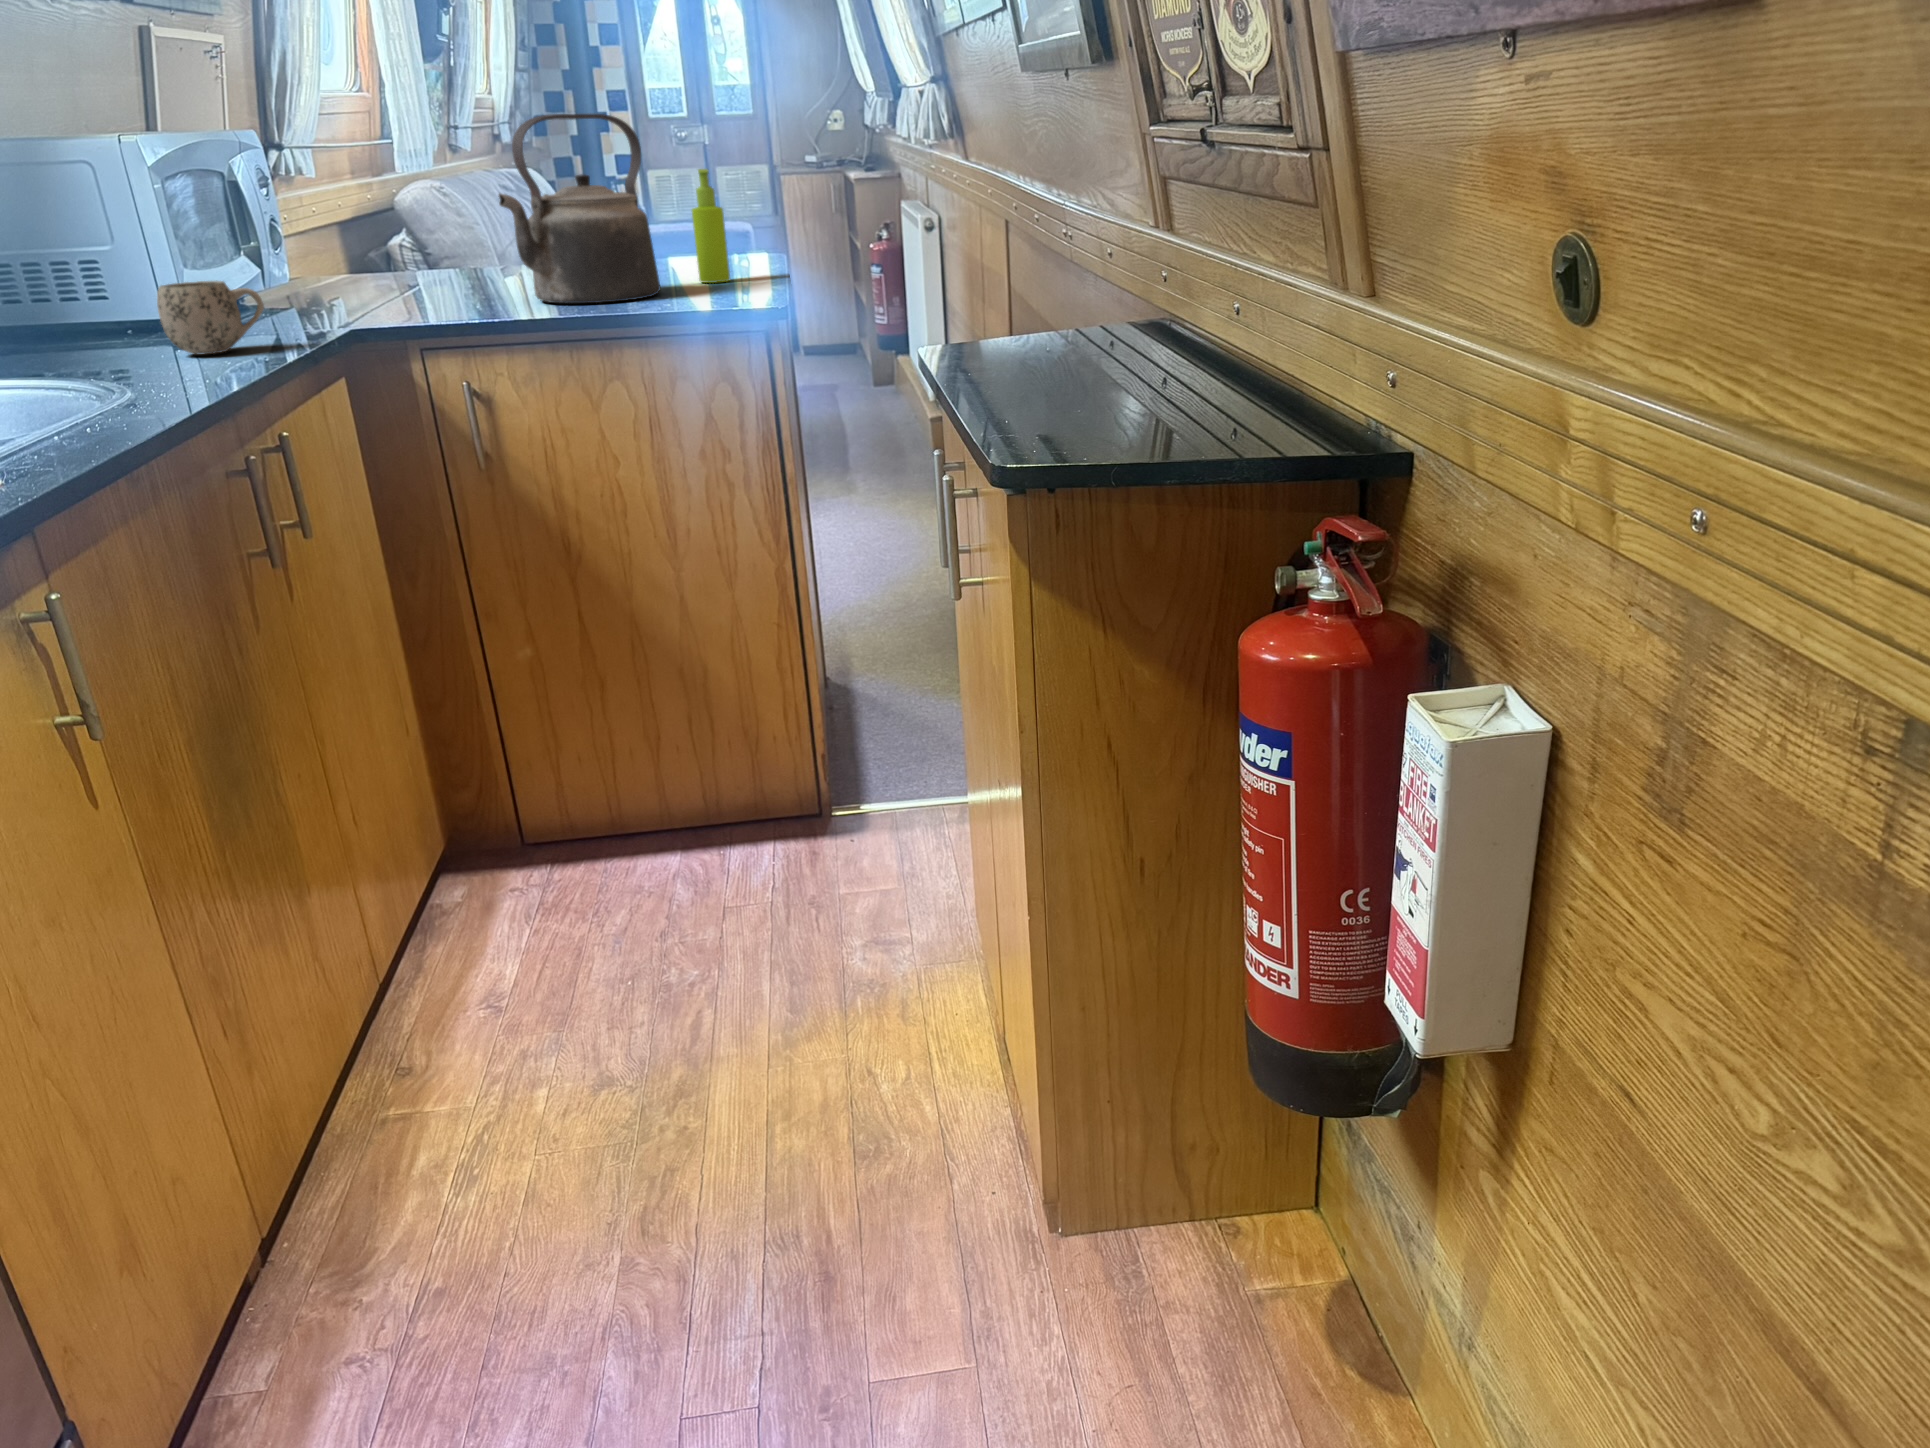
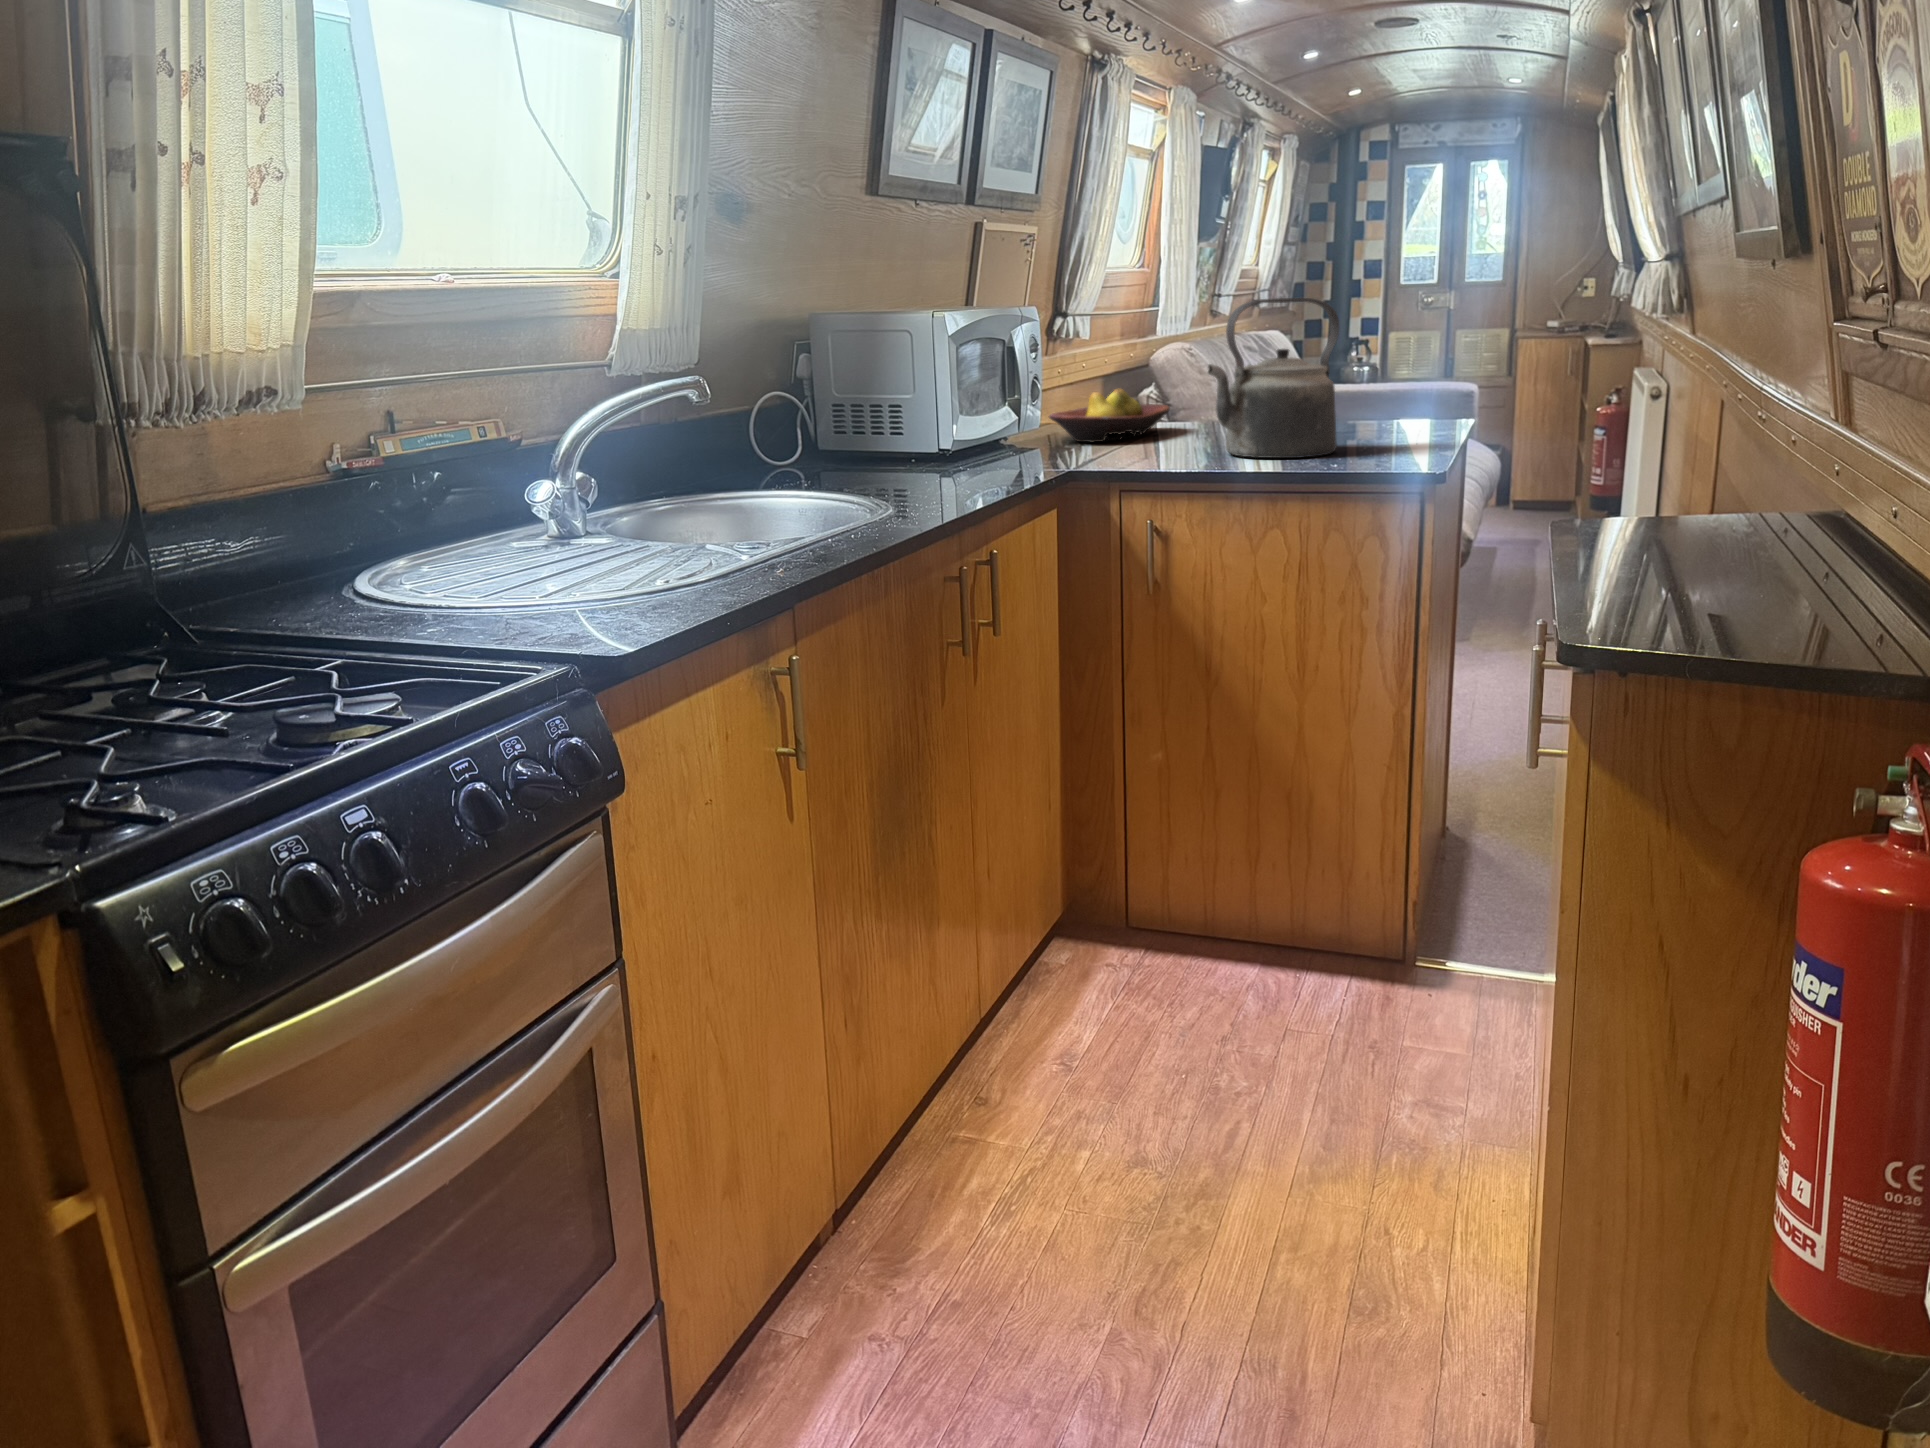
soap dispenser: present [692,169,730,283] -> none [1377,344,1409,444]
fruit bowl: none [297,230,449,298] -> present [1049,389,1170,442]
mug: present [157,281,264,354] -> none [933,428,1007,484]

